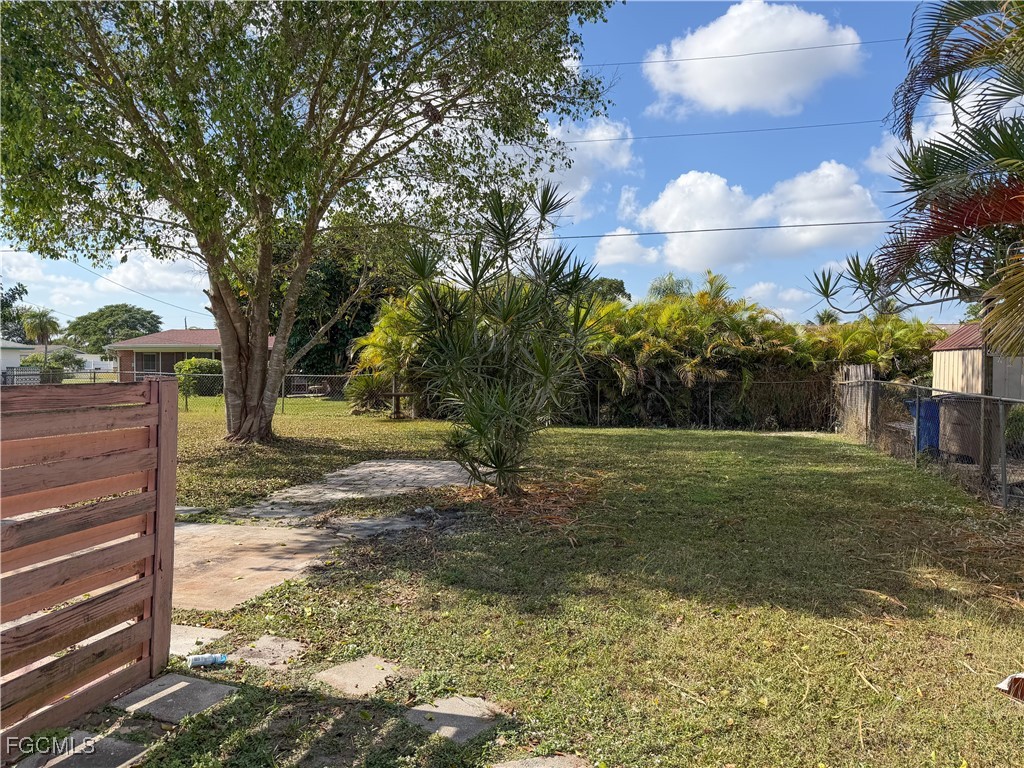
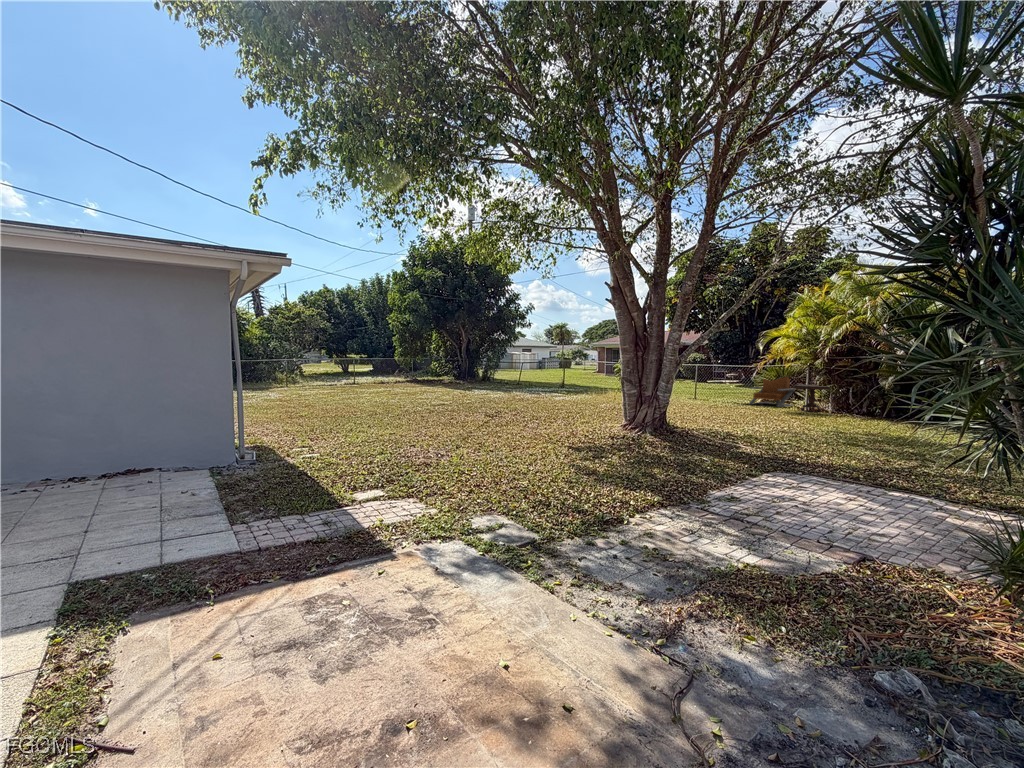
lounge chair: none [341,385,383,417] -> present [749,377,795,407]

